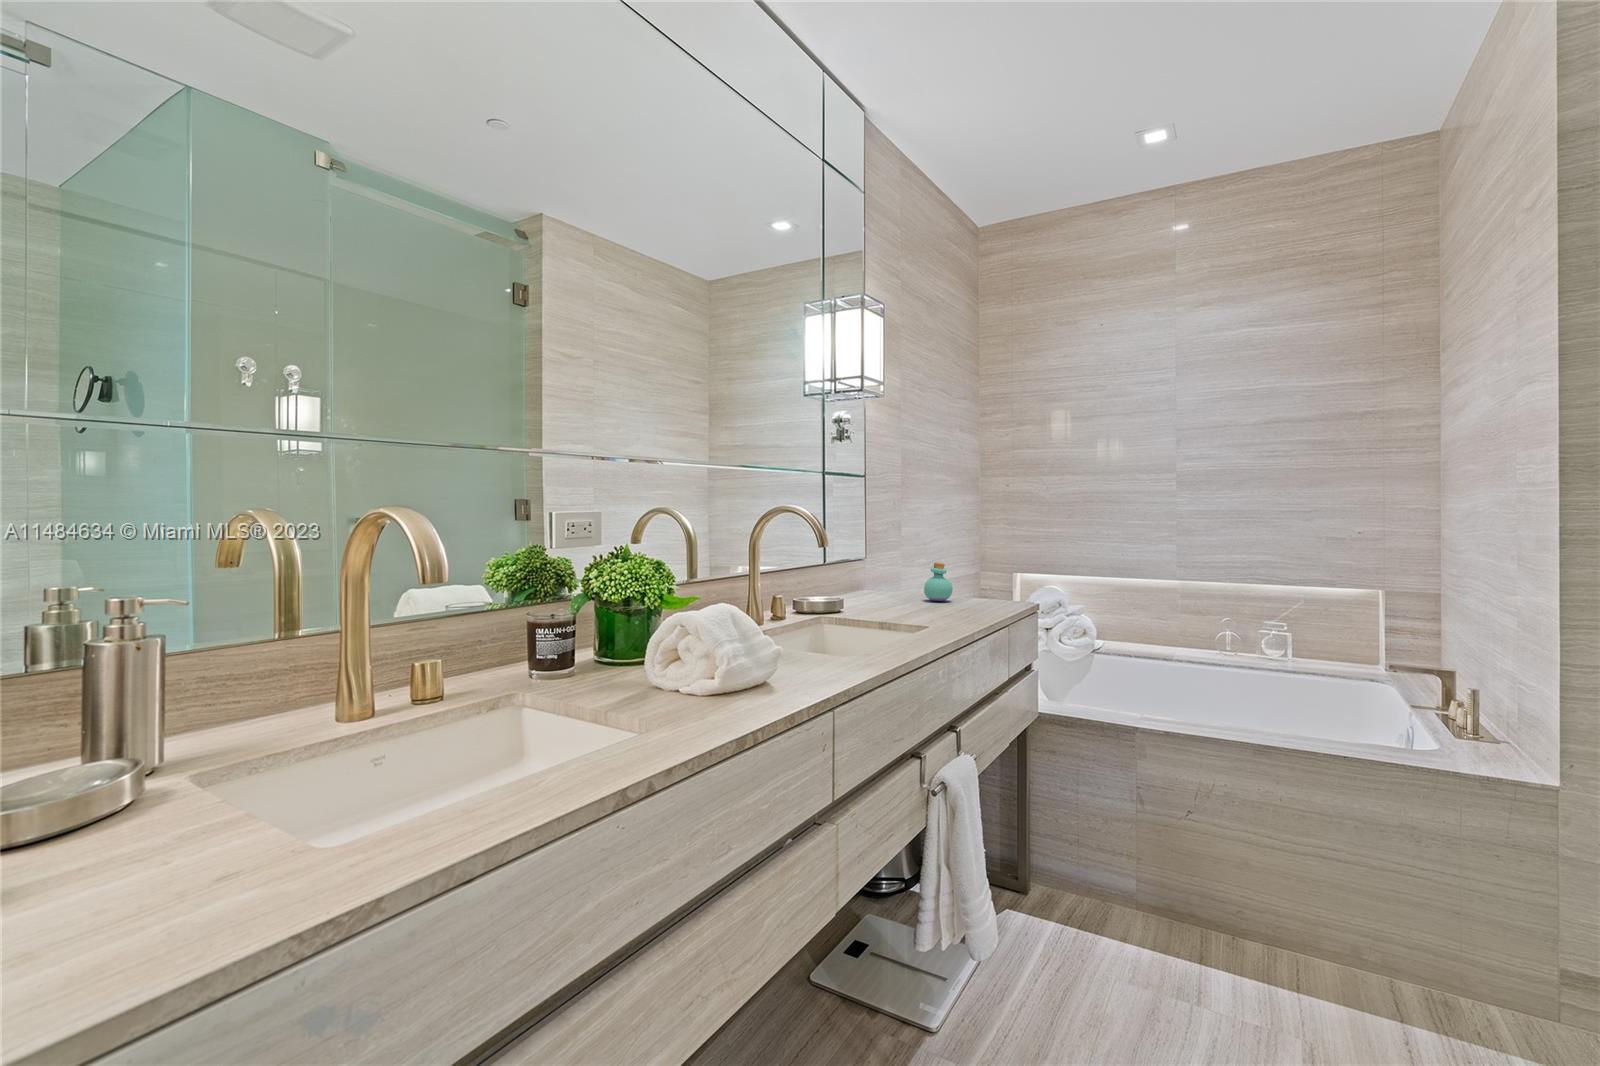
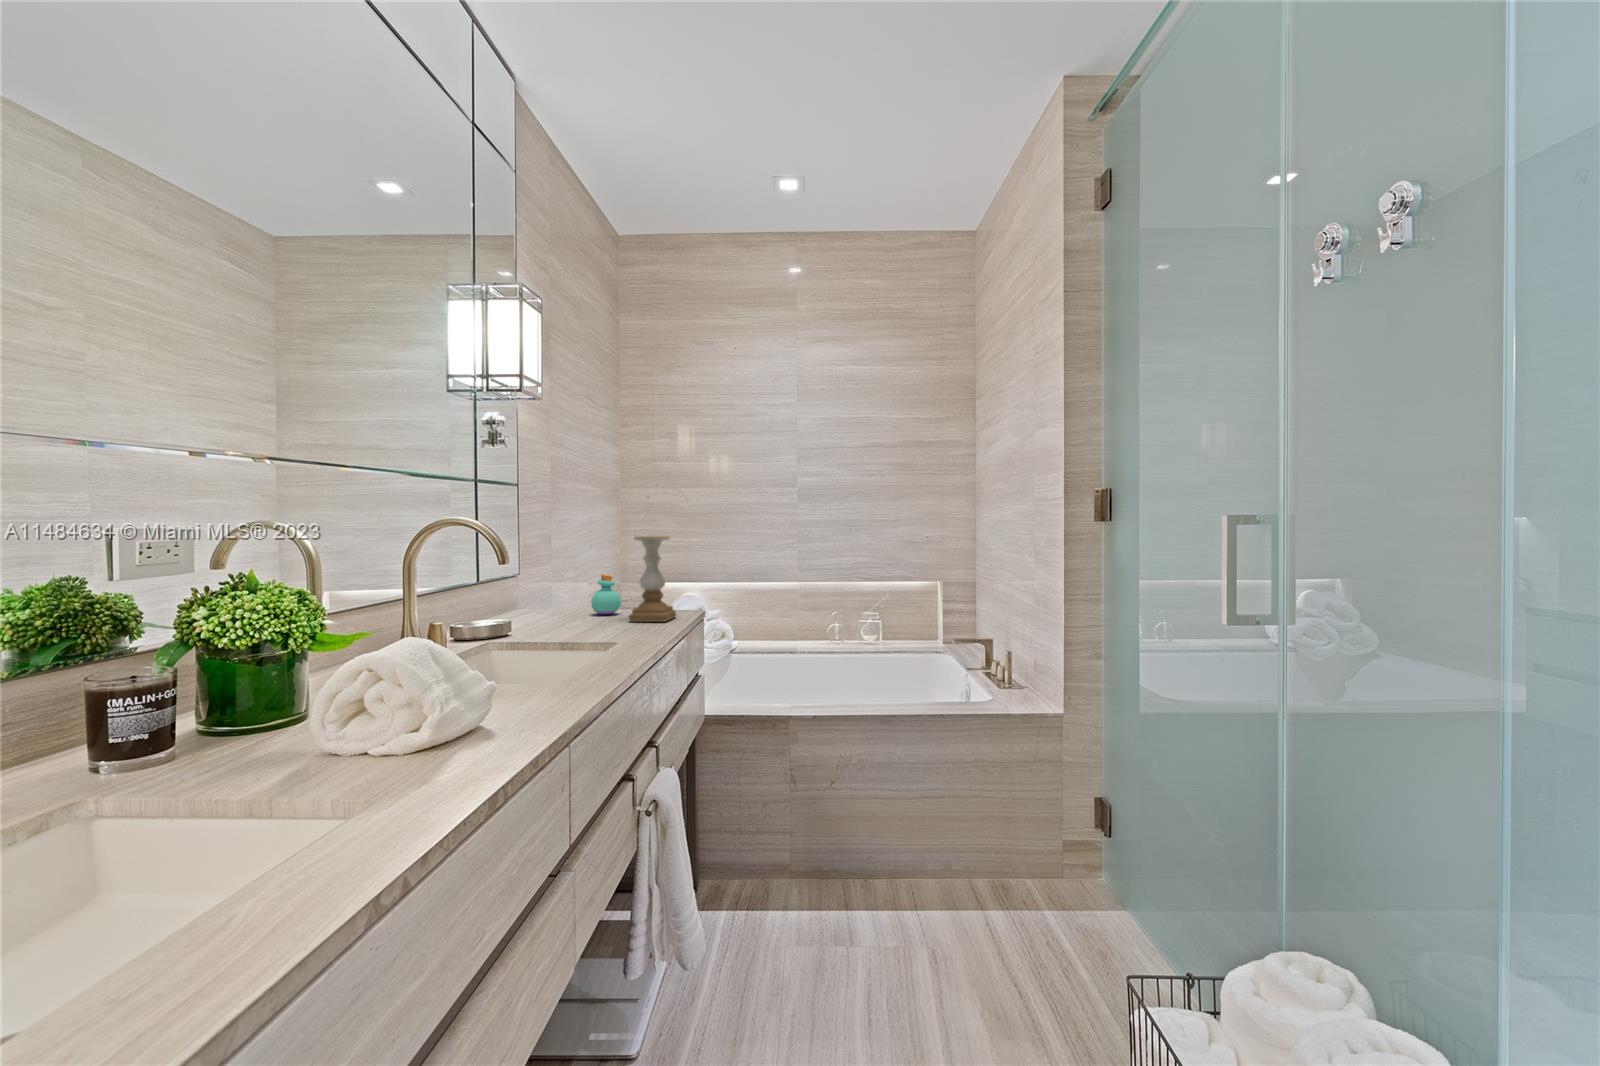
candle holder: none [954,526,1004,612] -> present [629,536,676,622]

